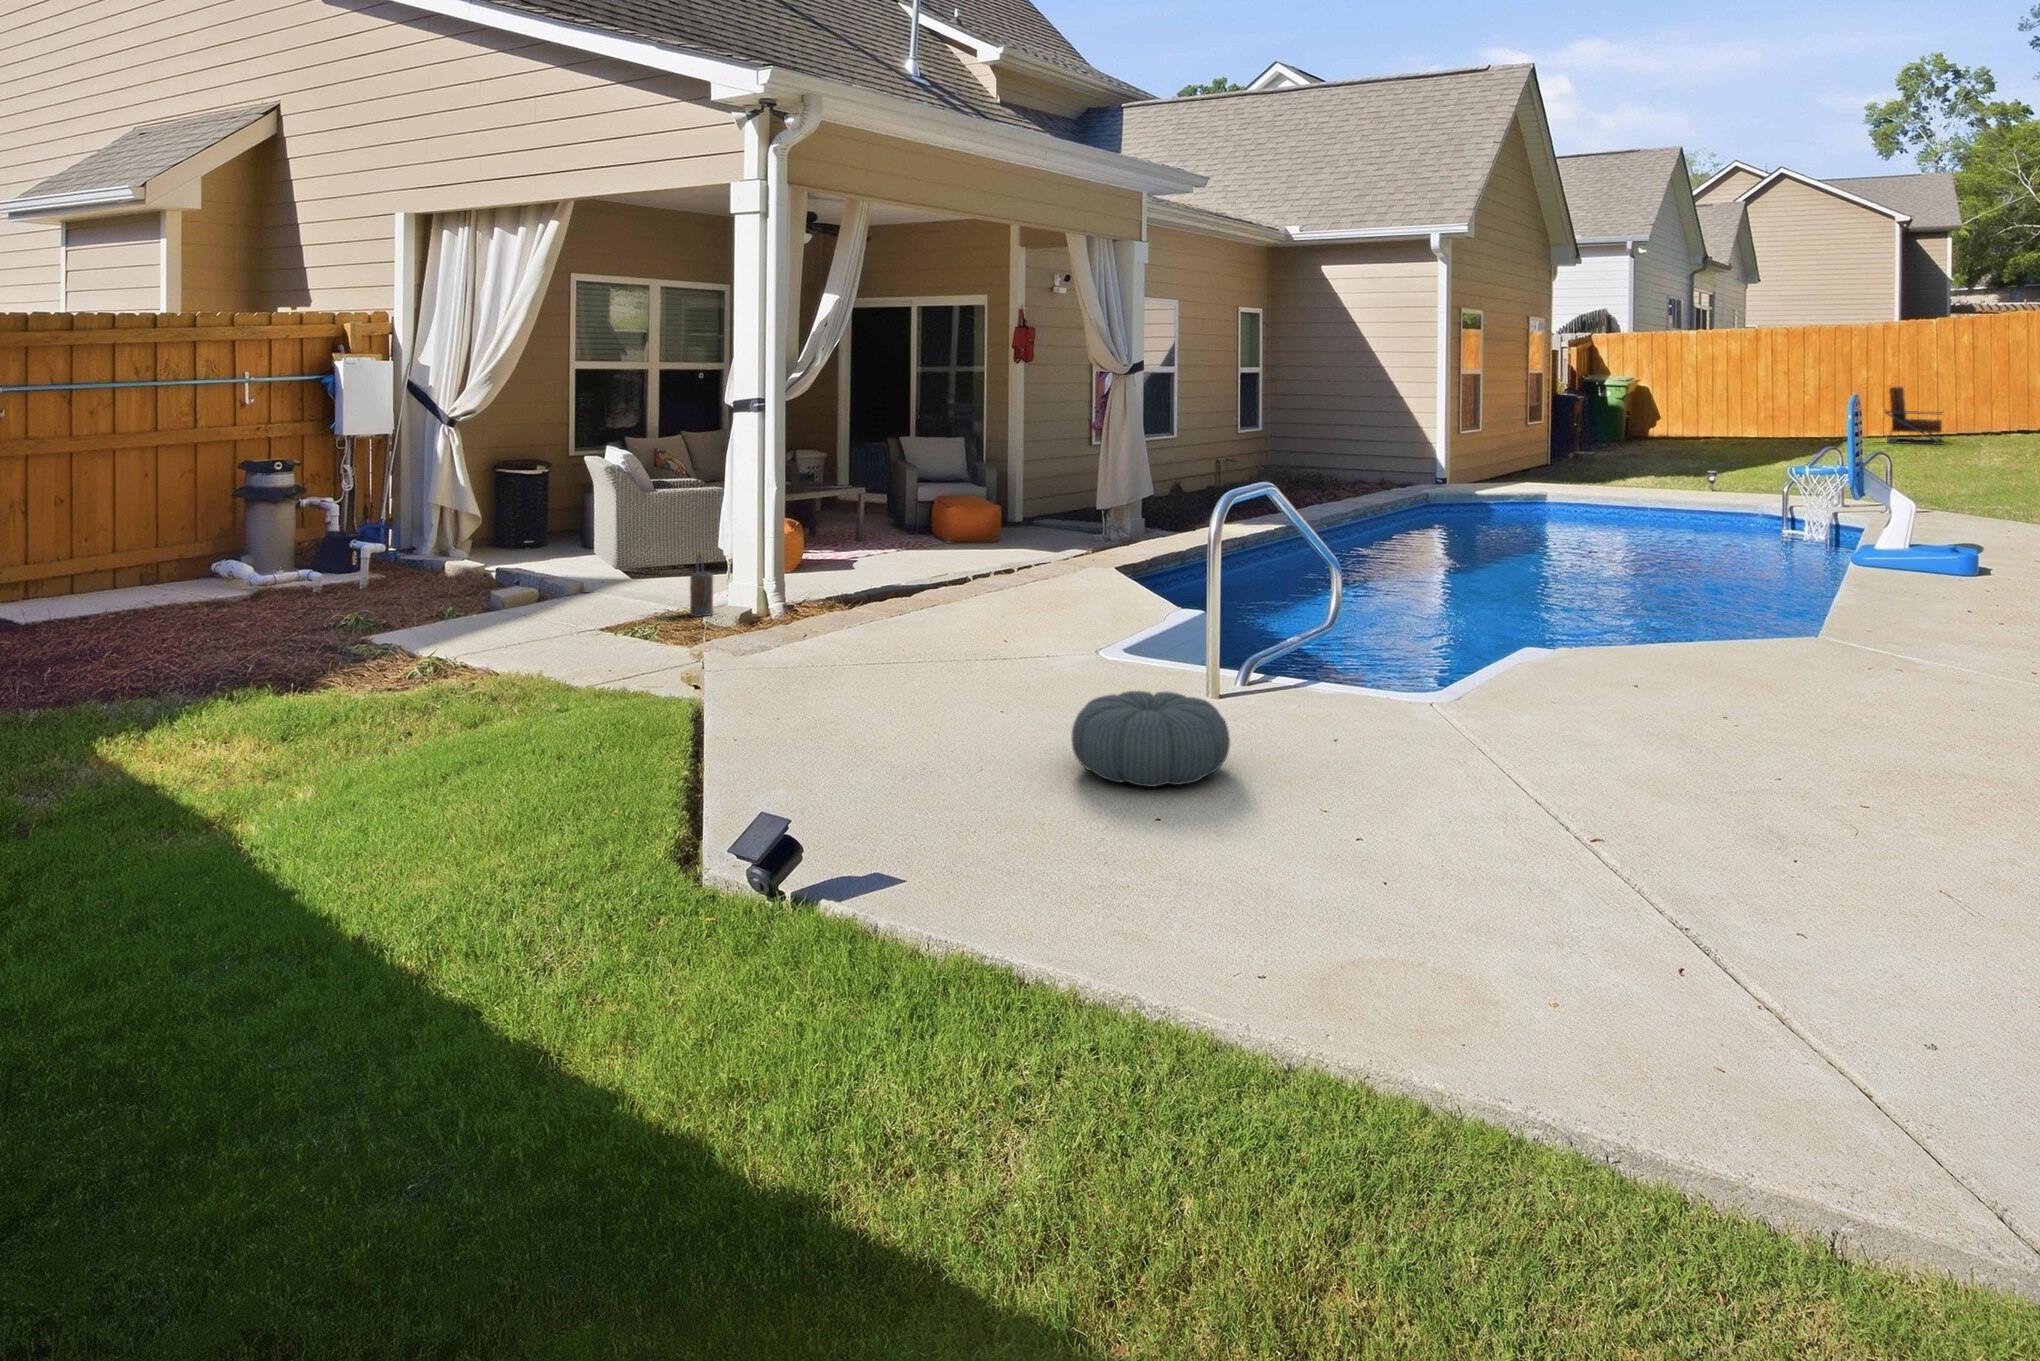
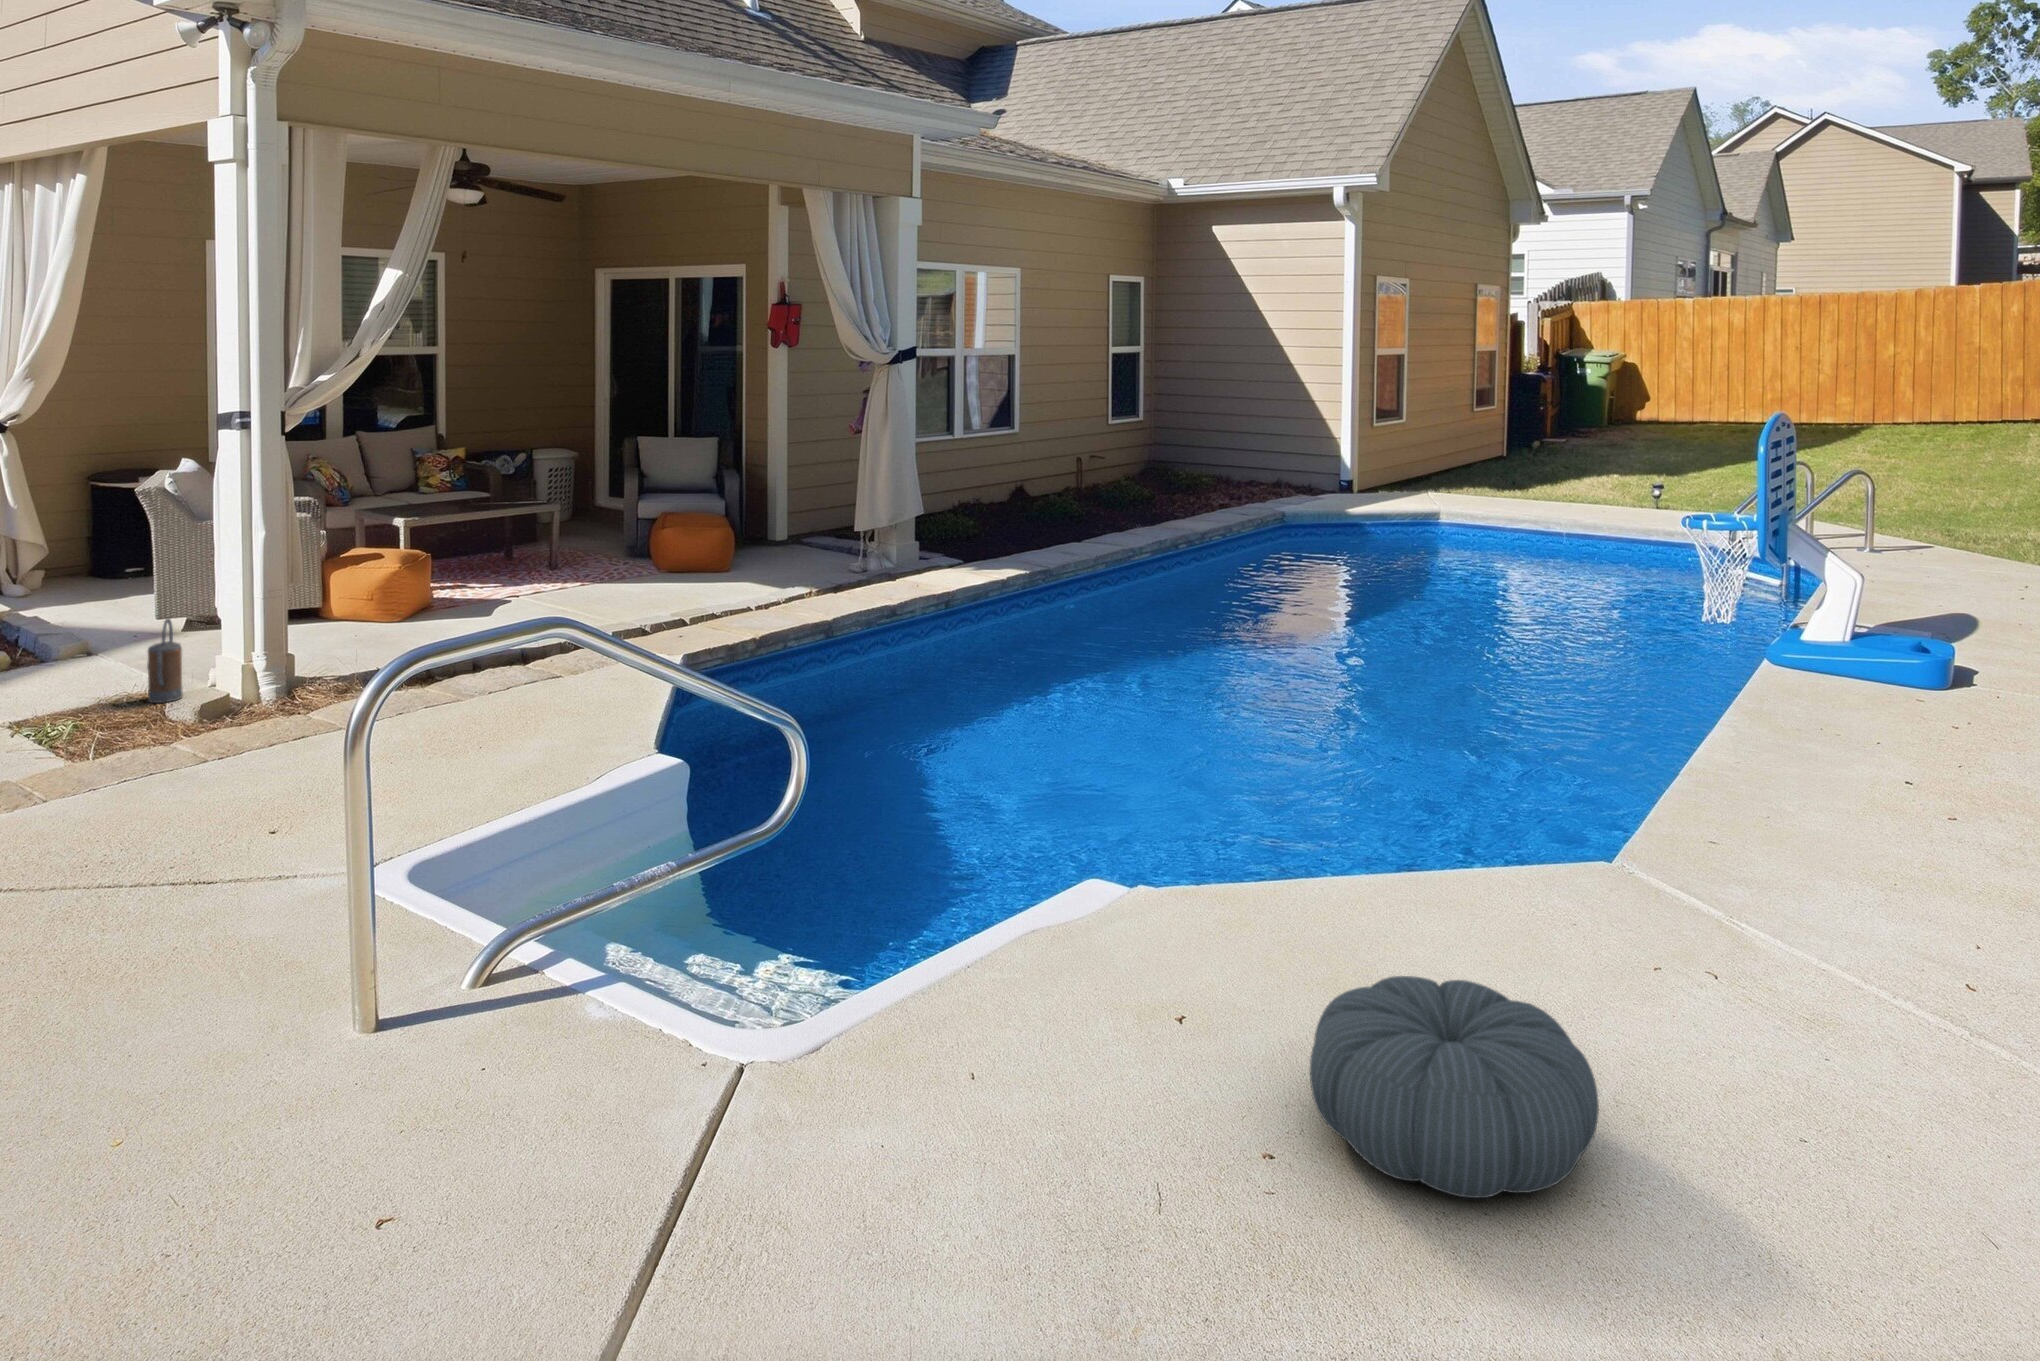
lounge chair: present [1885,386,1944,445] -> none [1910,364,1983,434]
pouf: present [1072,691,1230,787] -> present [1310,976,1599,1198]

